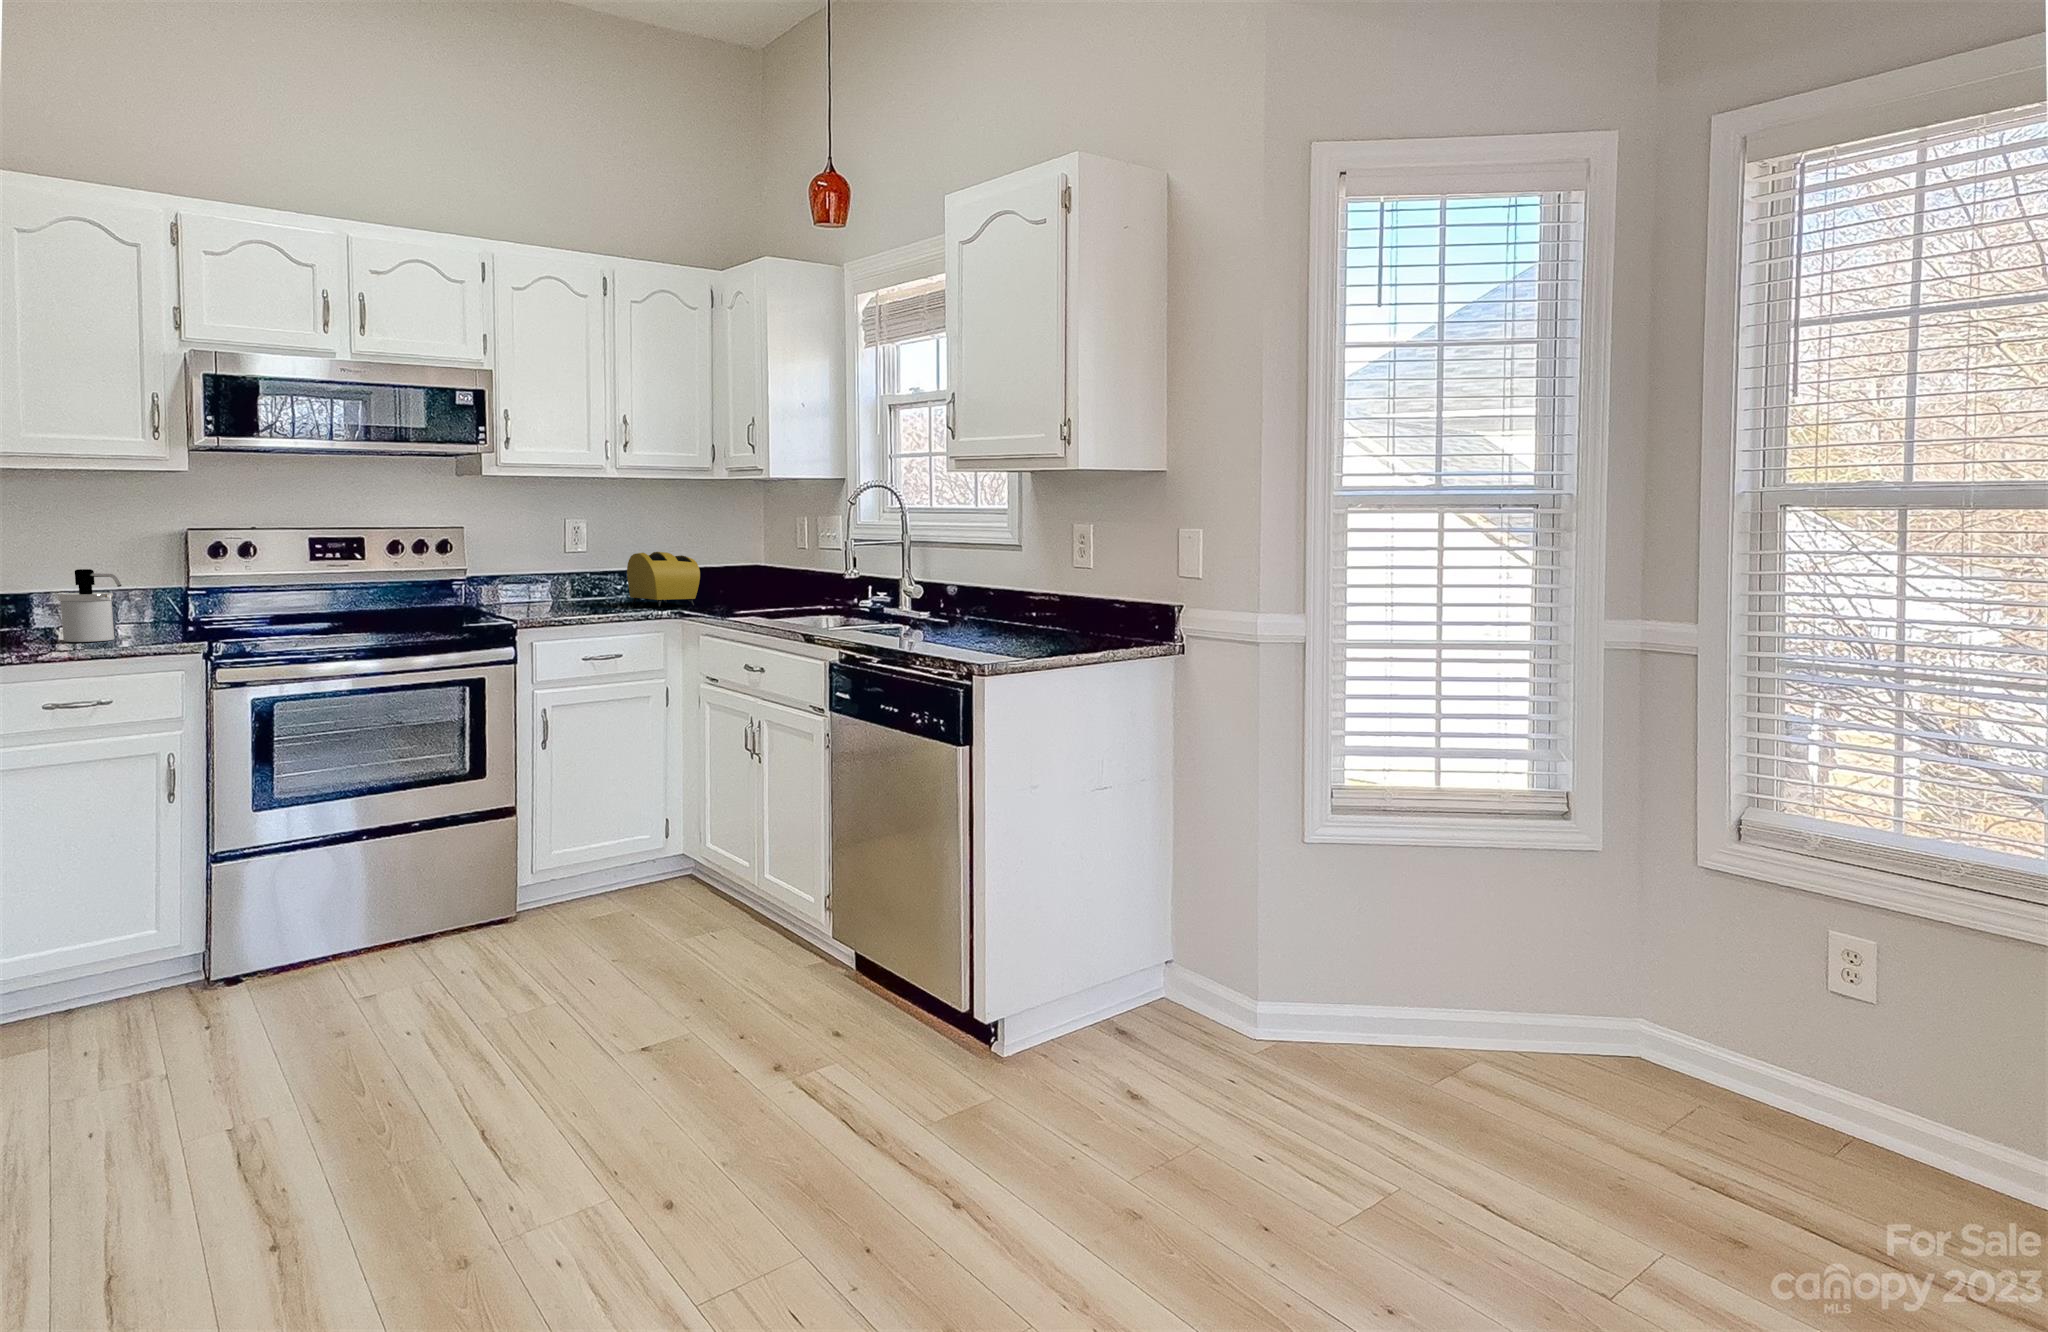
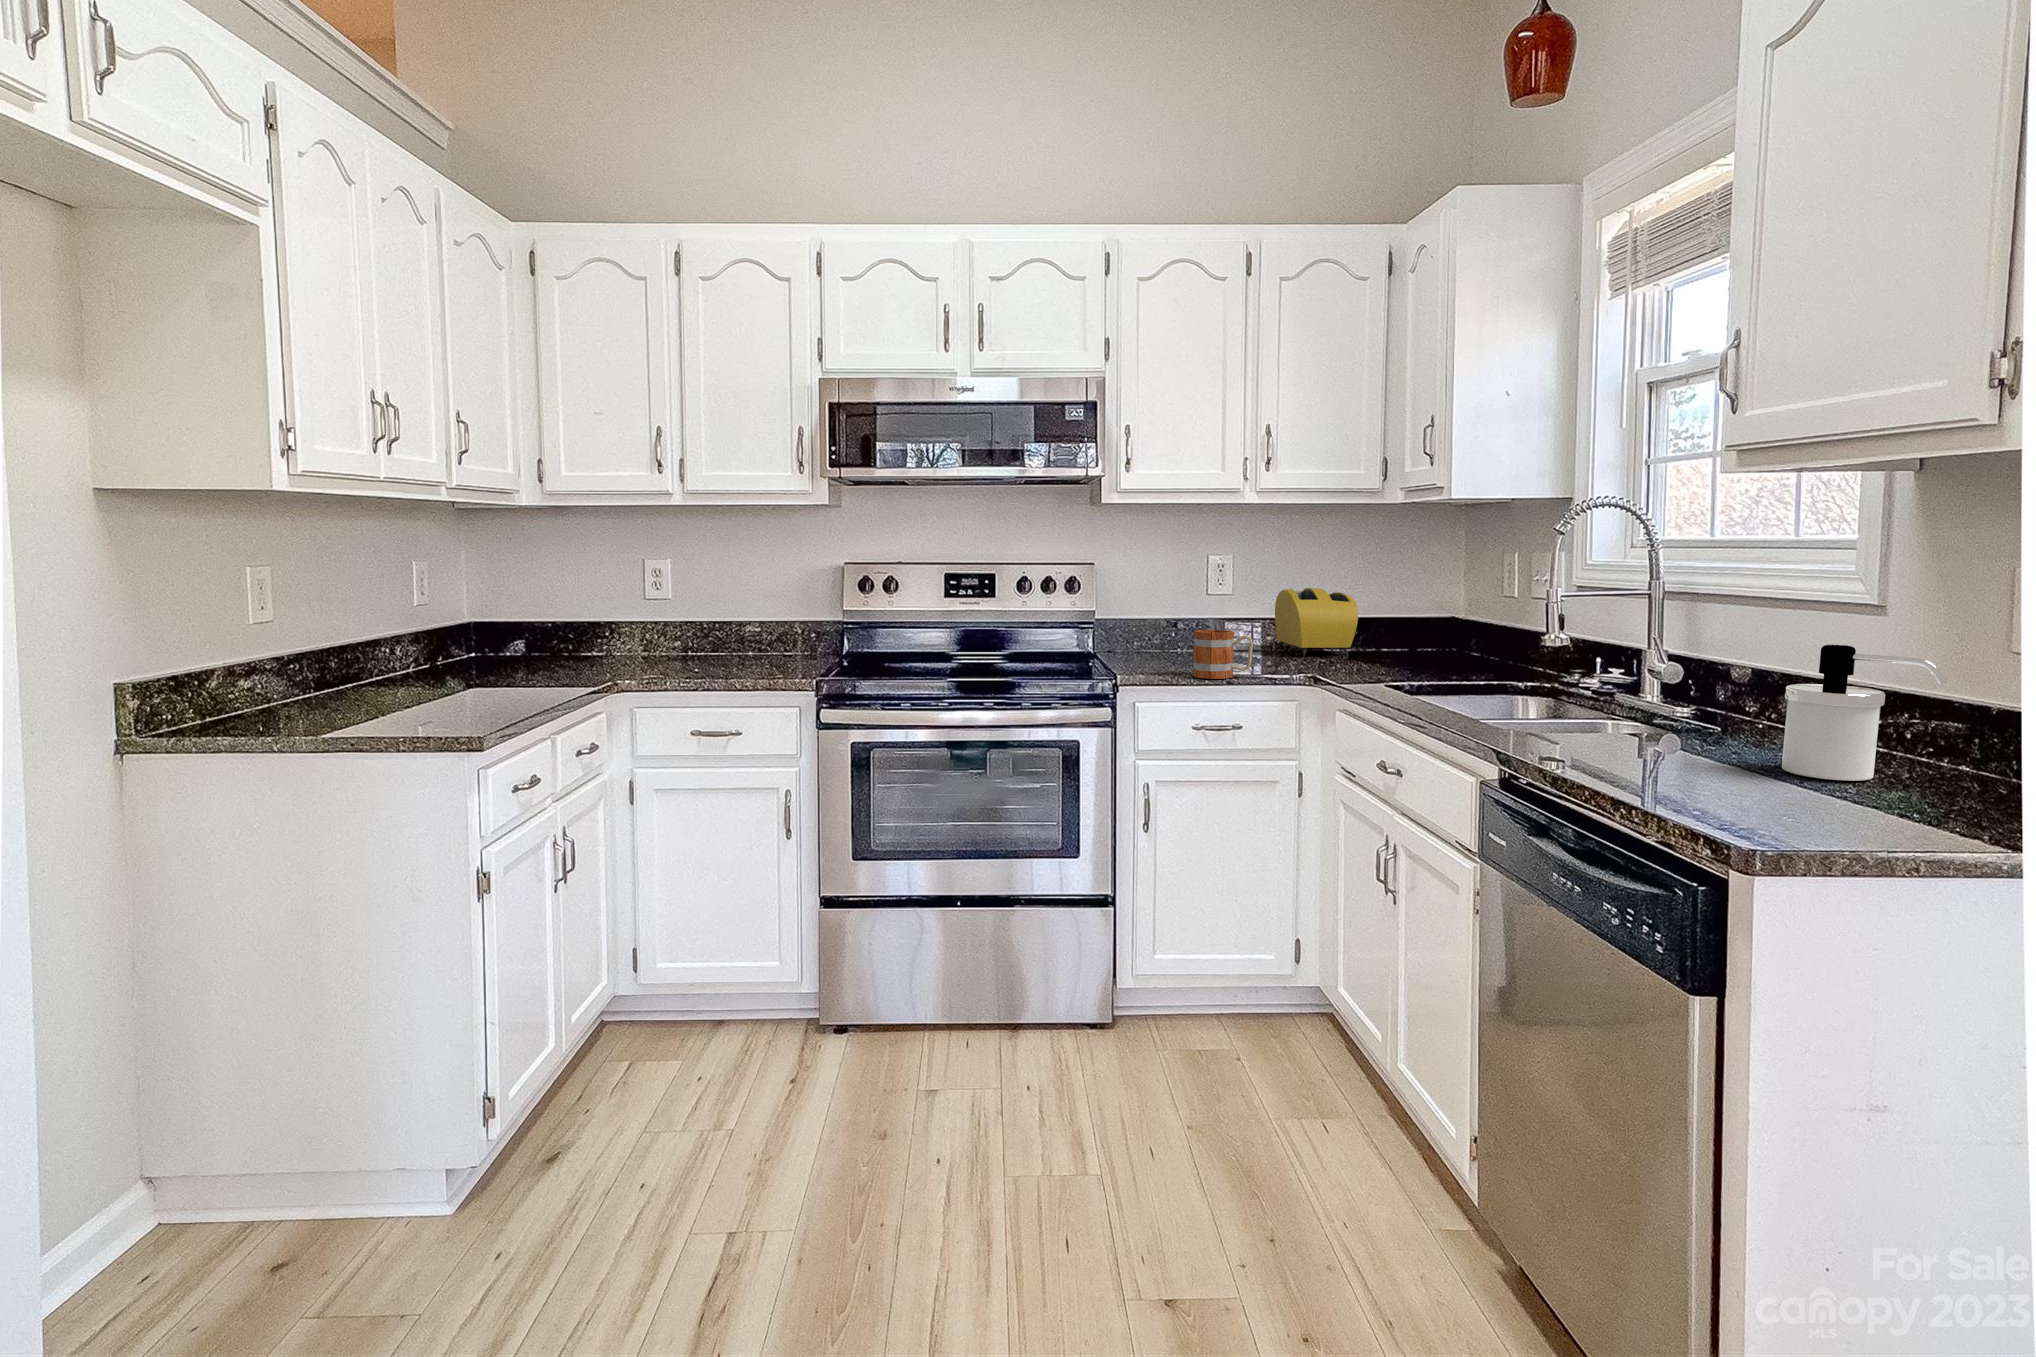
soap dispenser: present [58,569,121,642] -> present [1782,645,1947,781]
mug: none [578,582,630,621] -> present [1192,630,1253,679]

